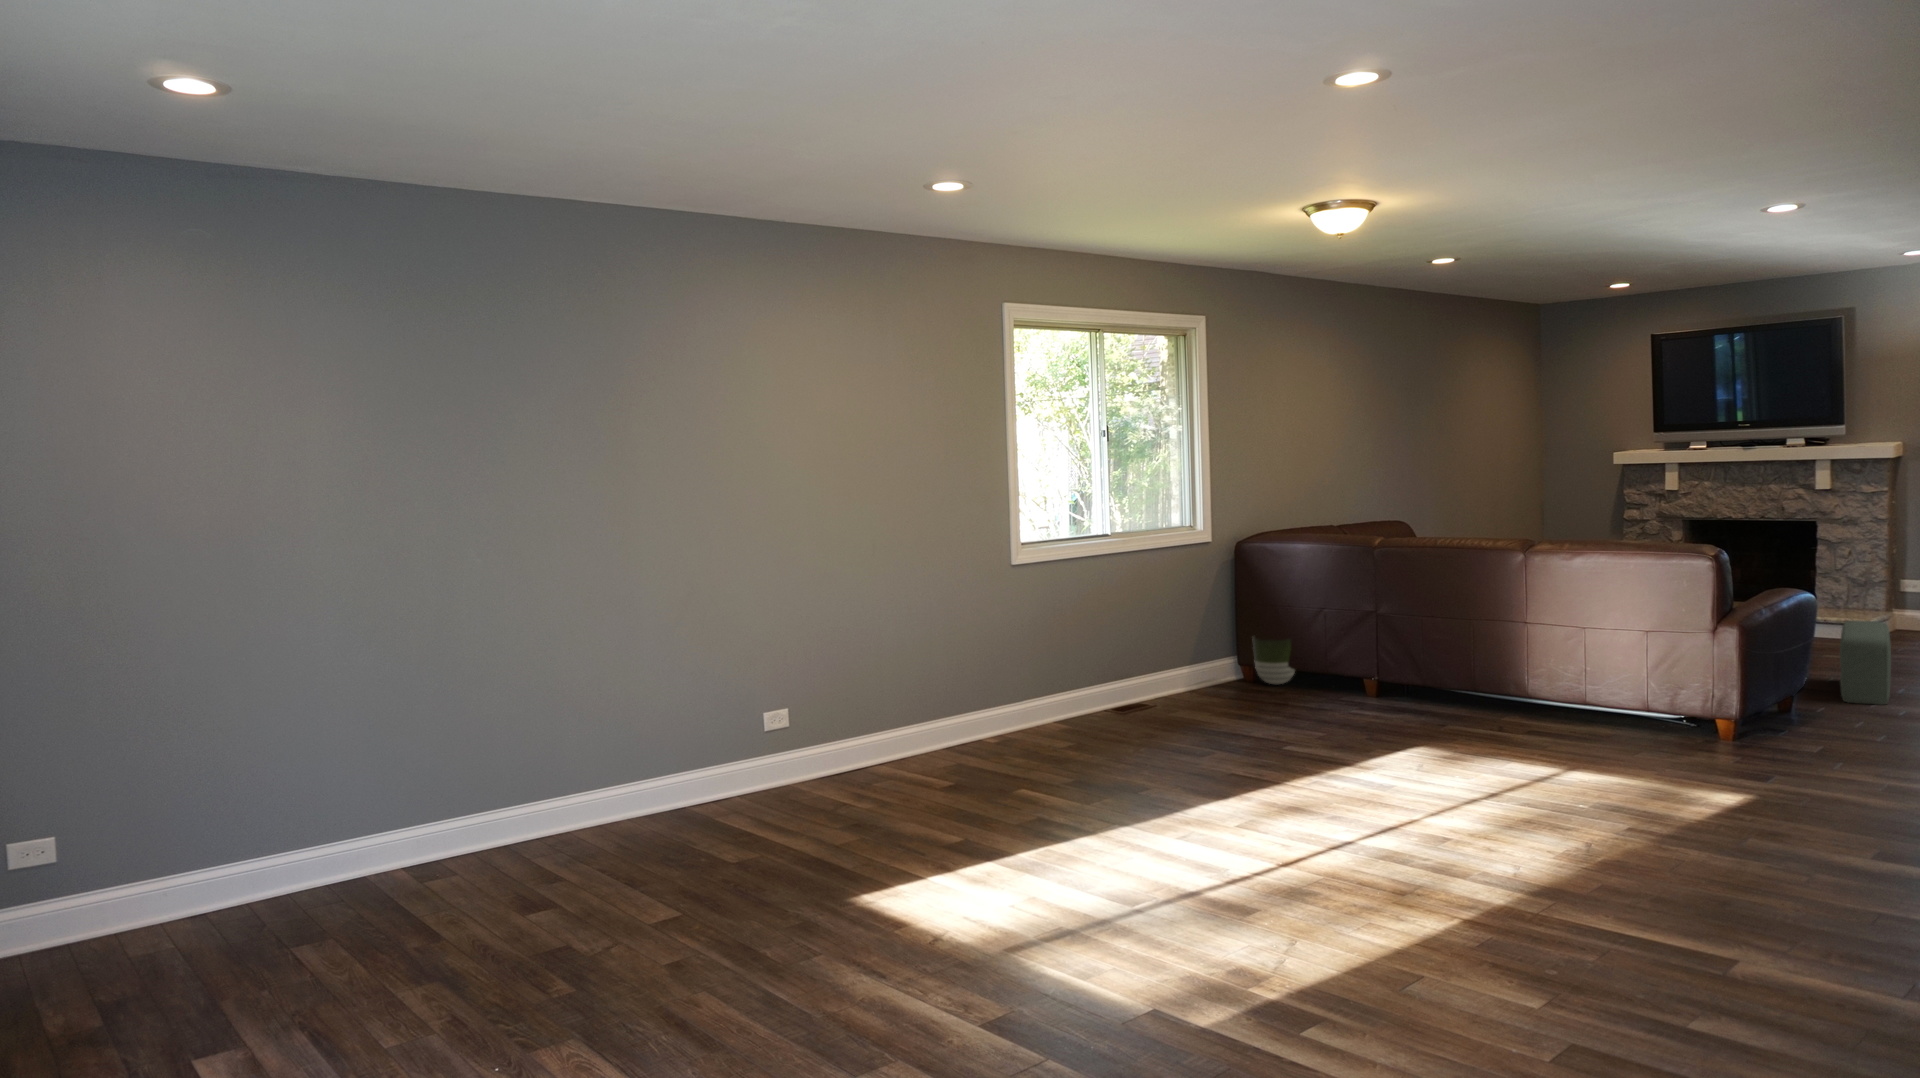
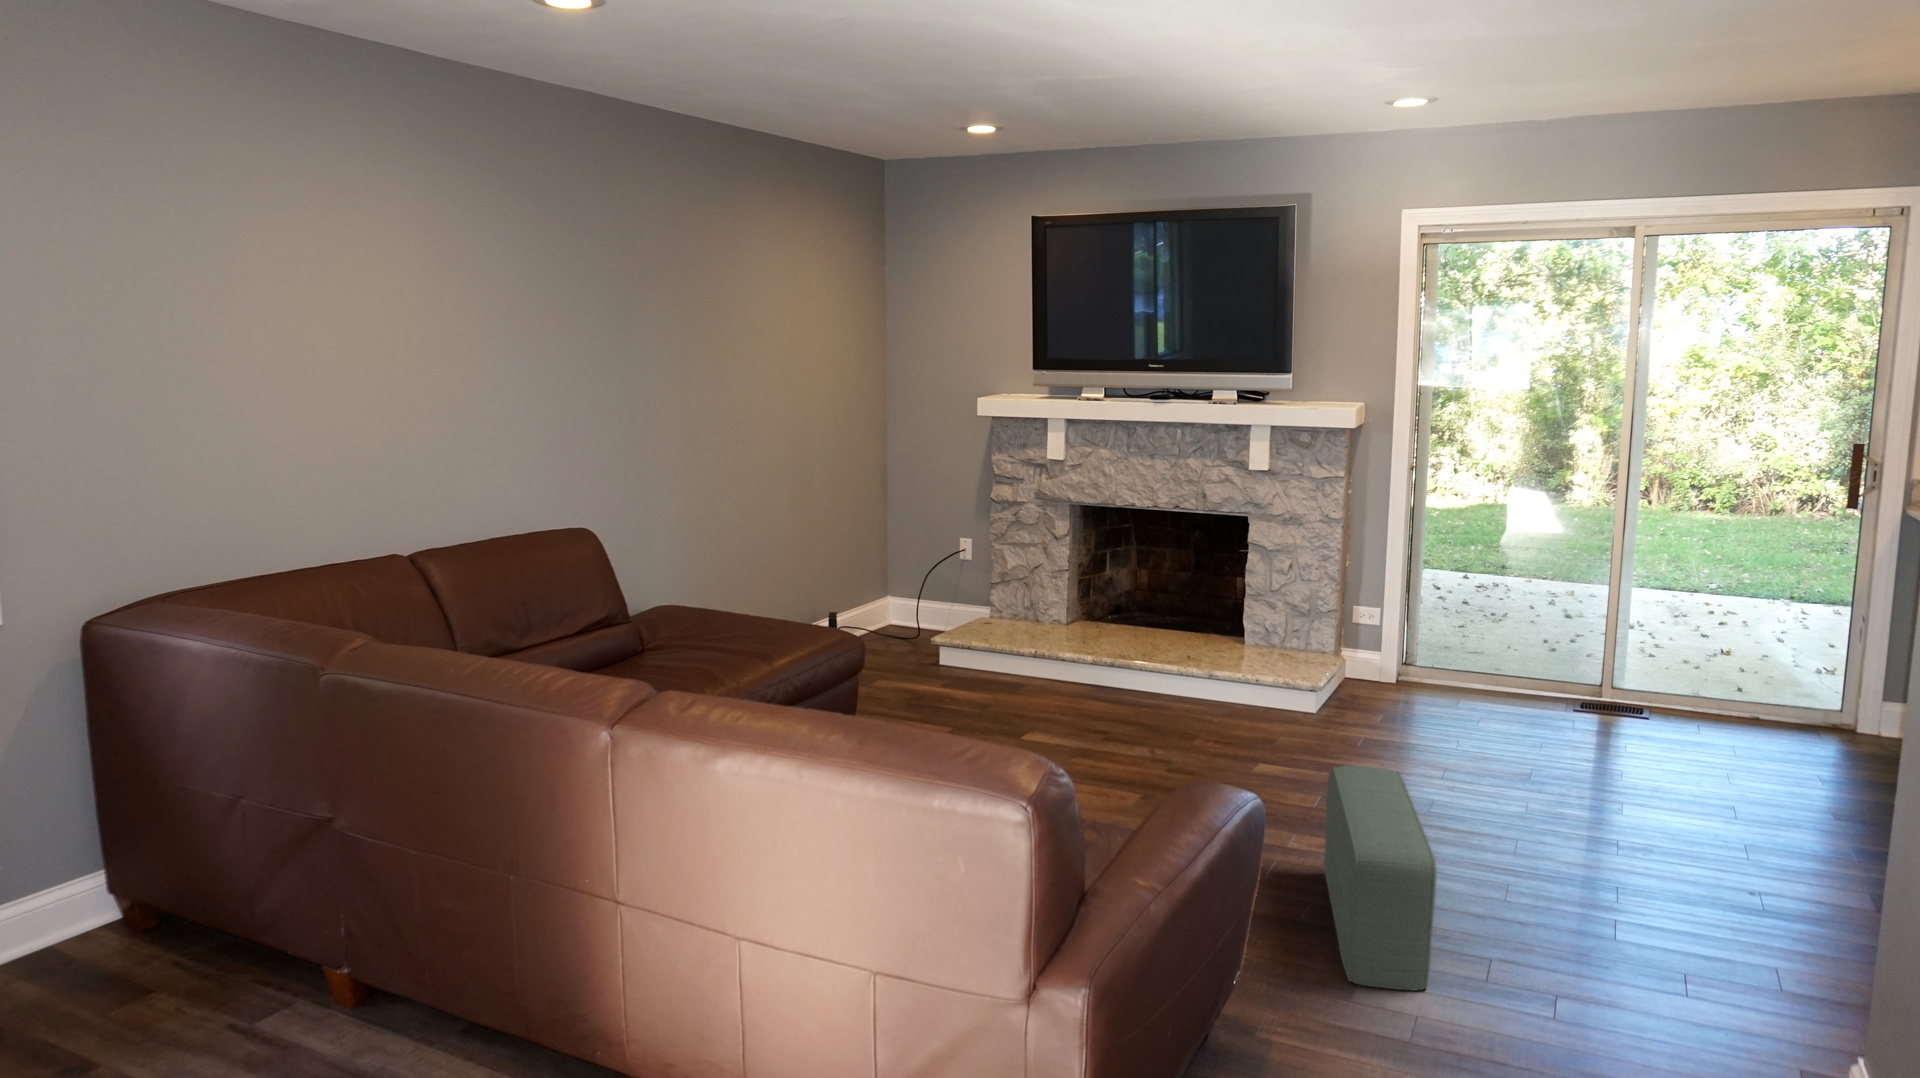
planter: present [1253,637,1295,684] -> none [45,867,185,1016]

